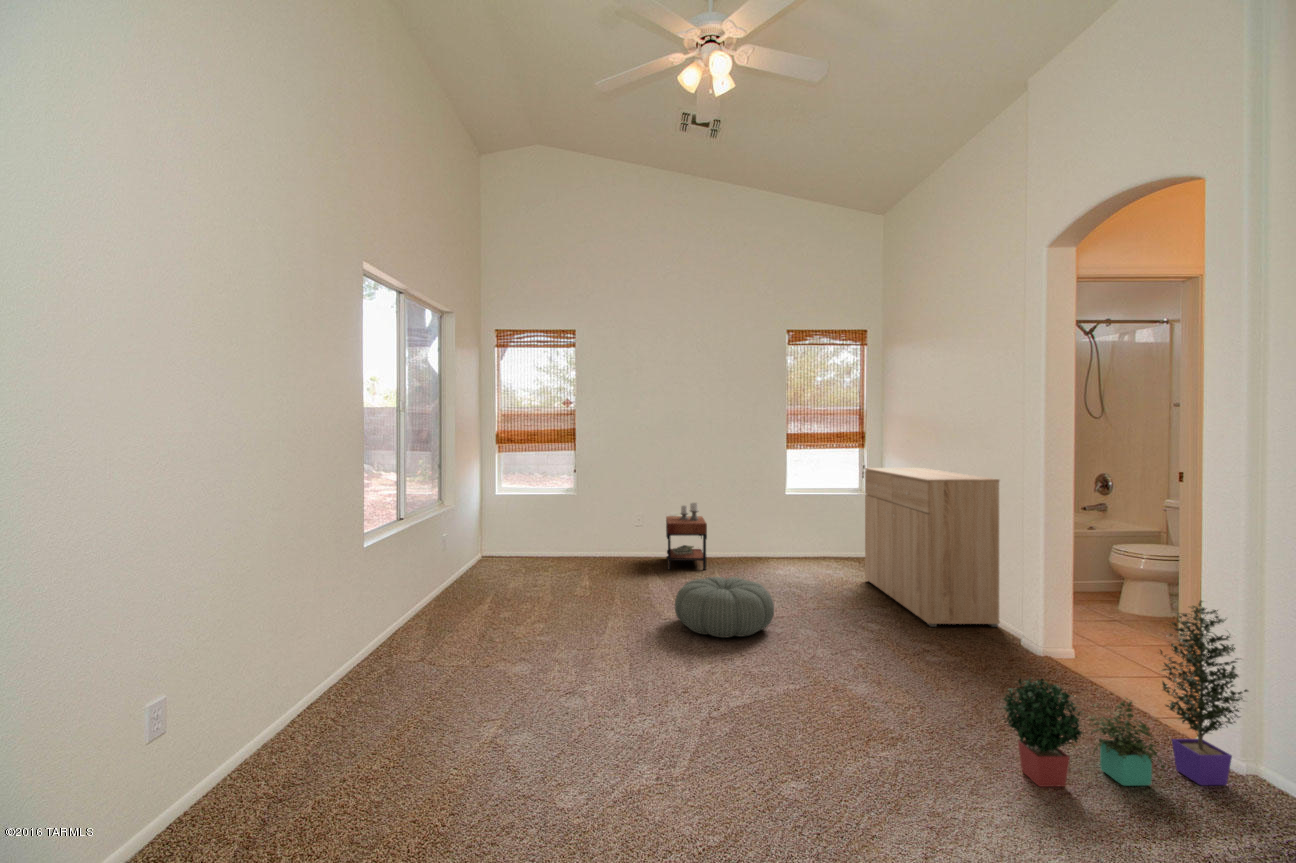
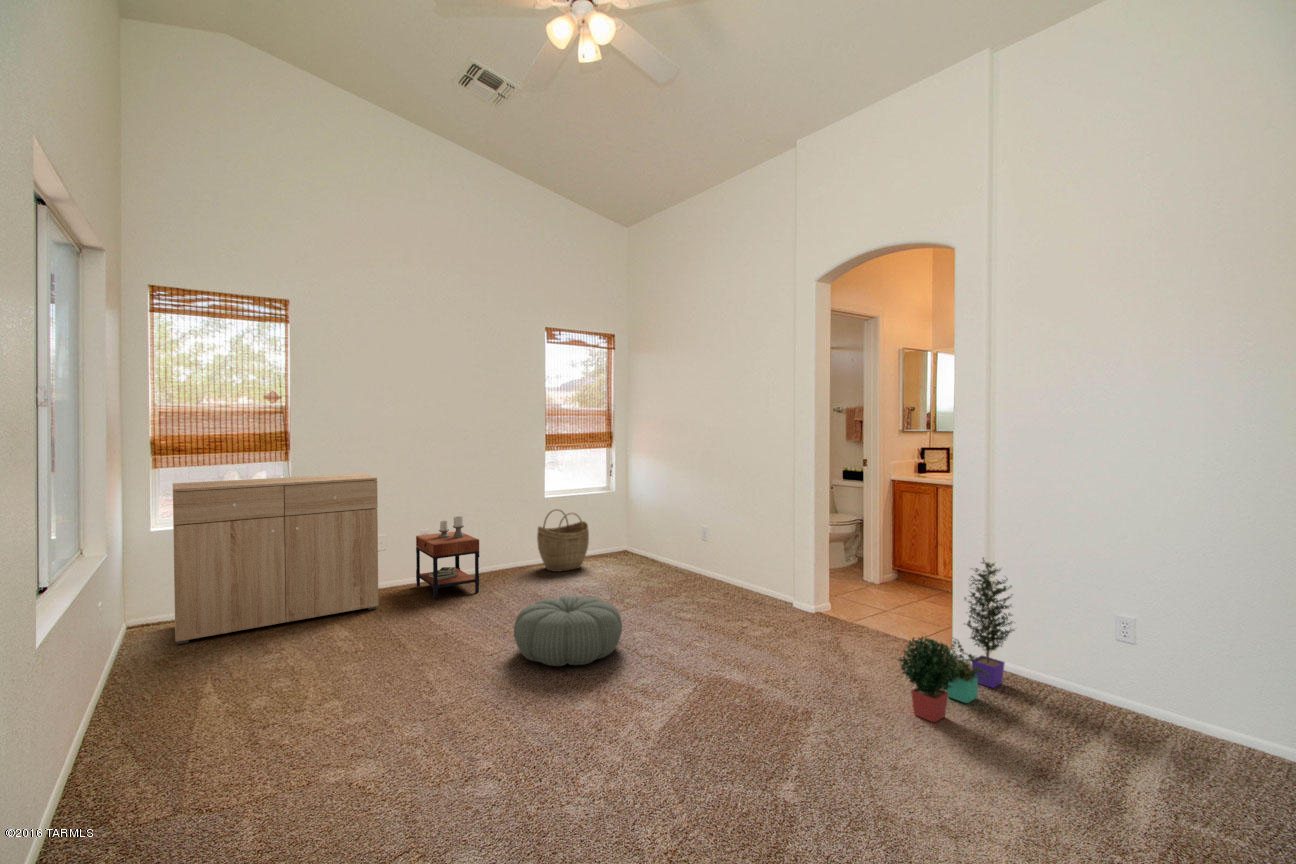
dresser: present [865,468,1000,627] -> present [173,474,378,644]
woven basket: none [774,505,825,565] -> present [537,509,589,572]

